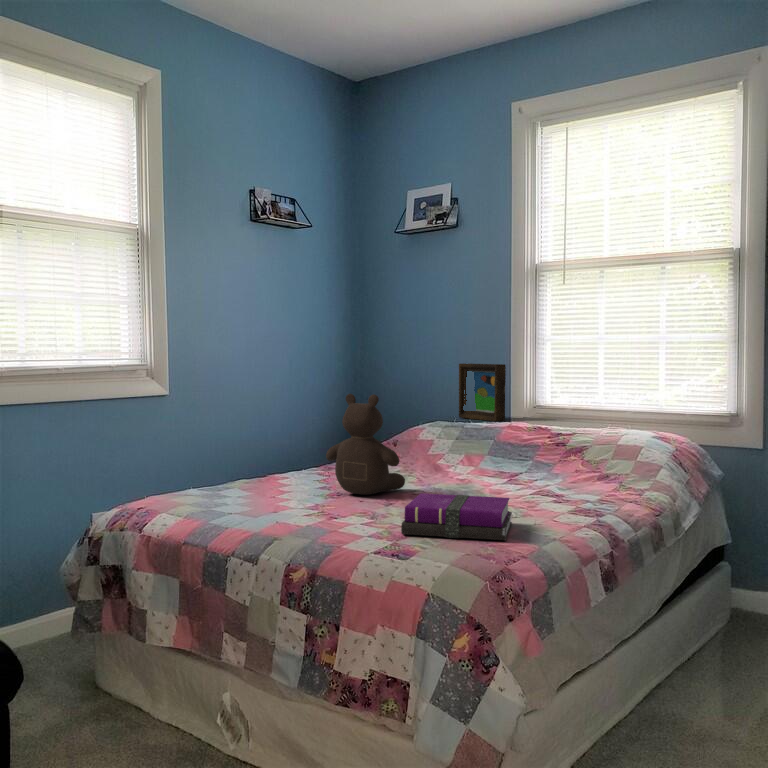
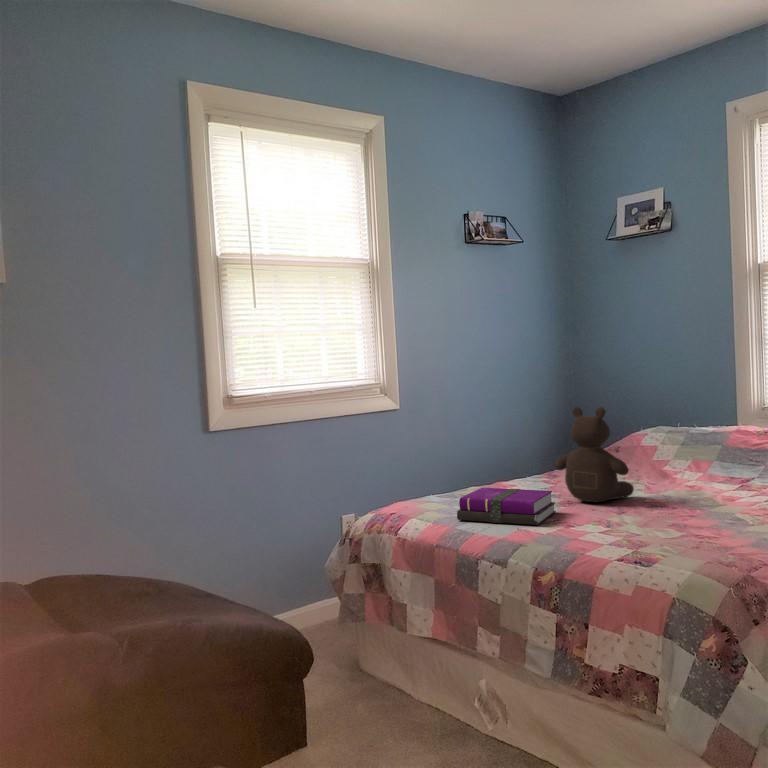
picture frame: present [459,363,506,422] -> none [678,367,731,425]
notebook: present [401,493,512,540] -> present [457,488,556,525]

